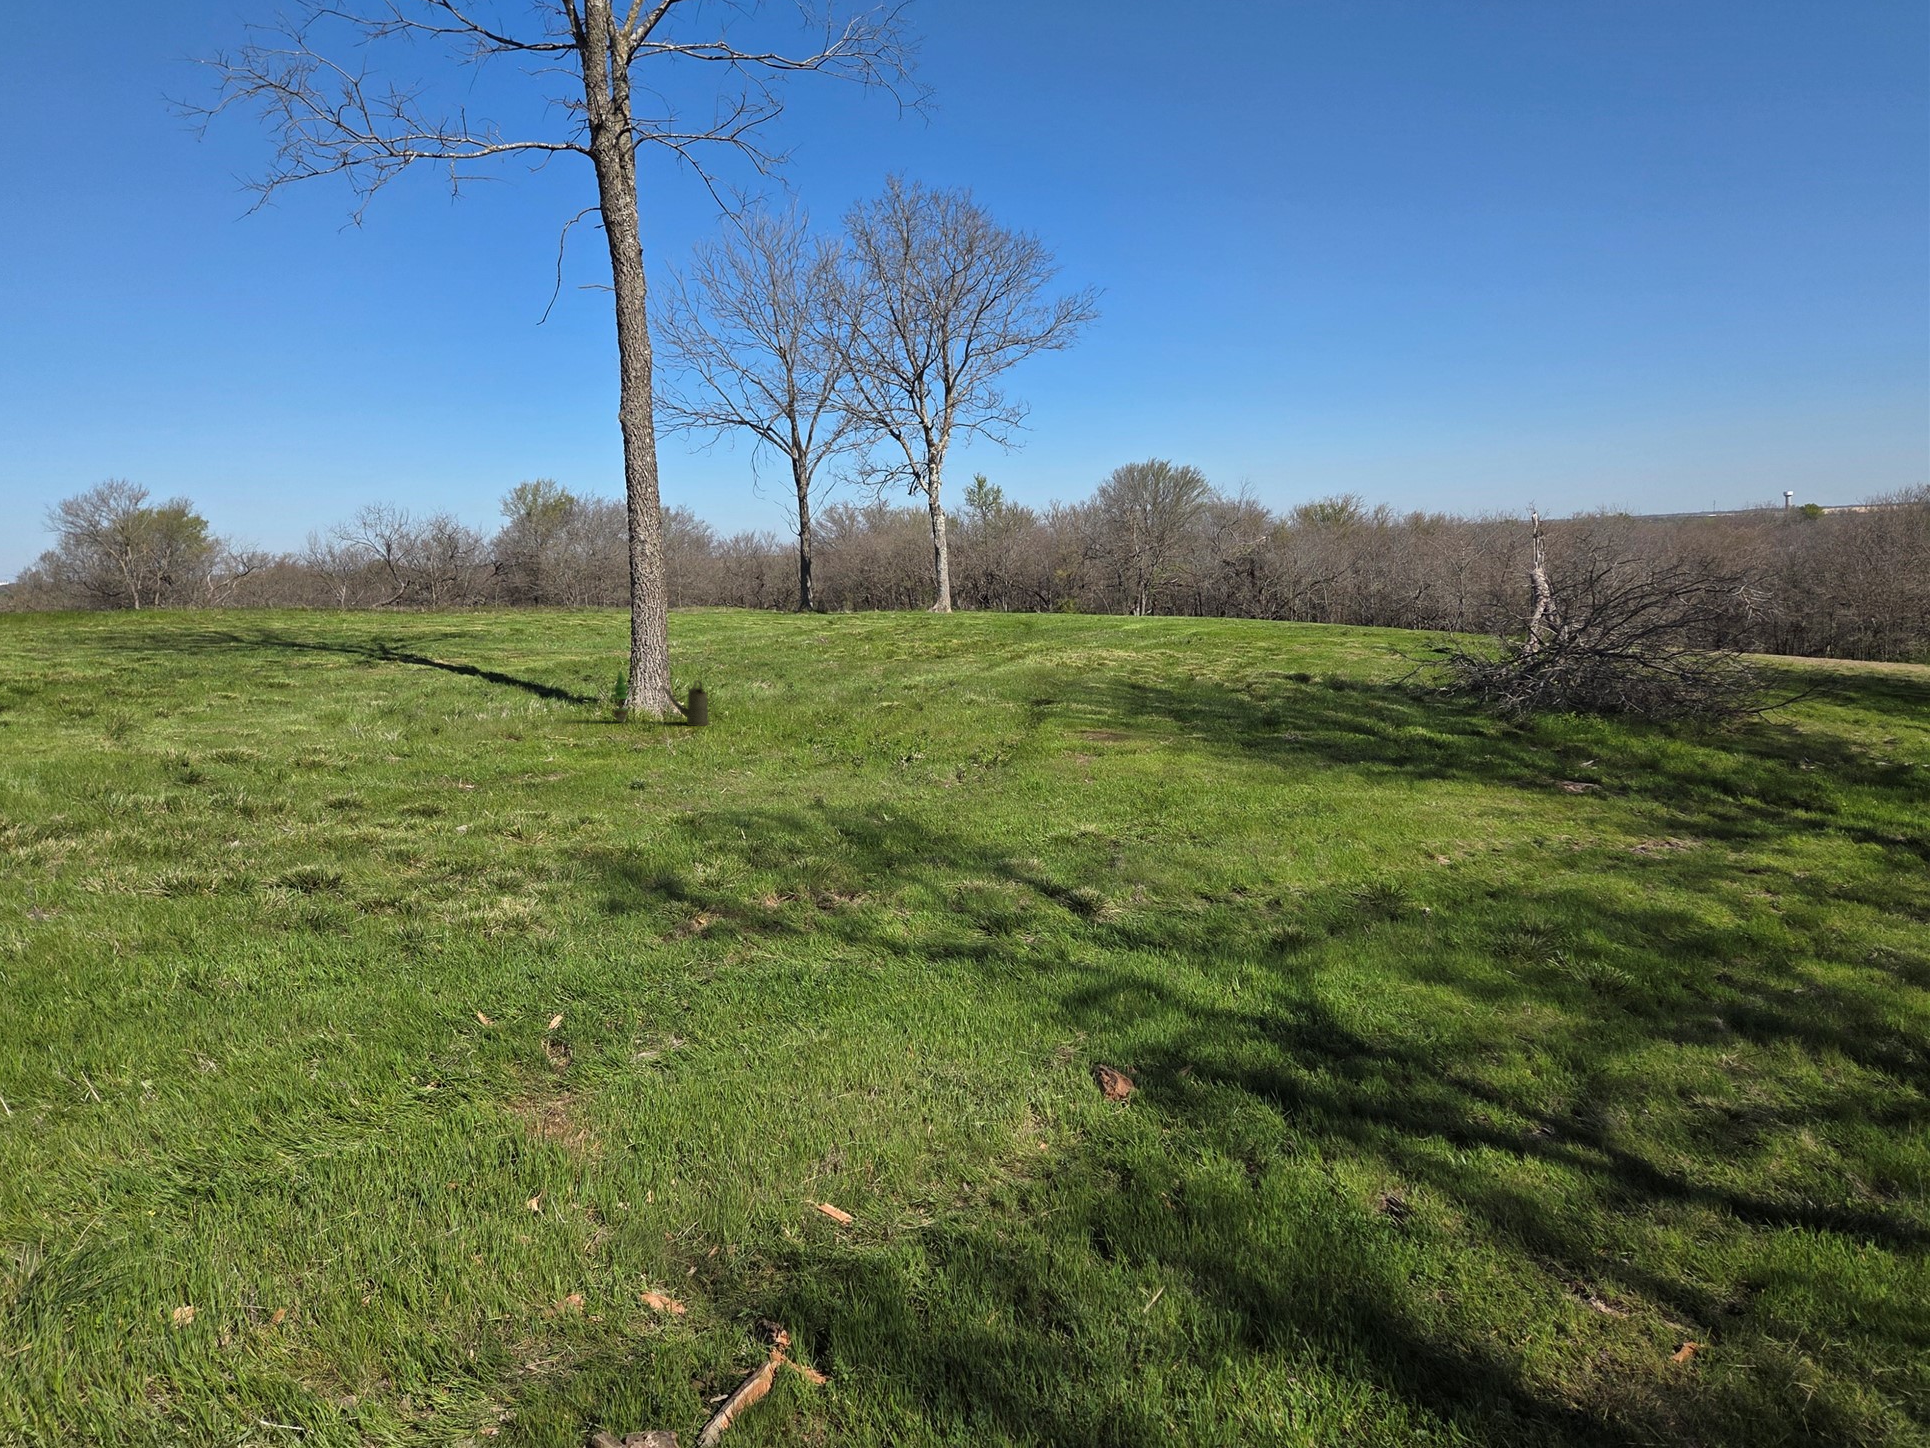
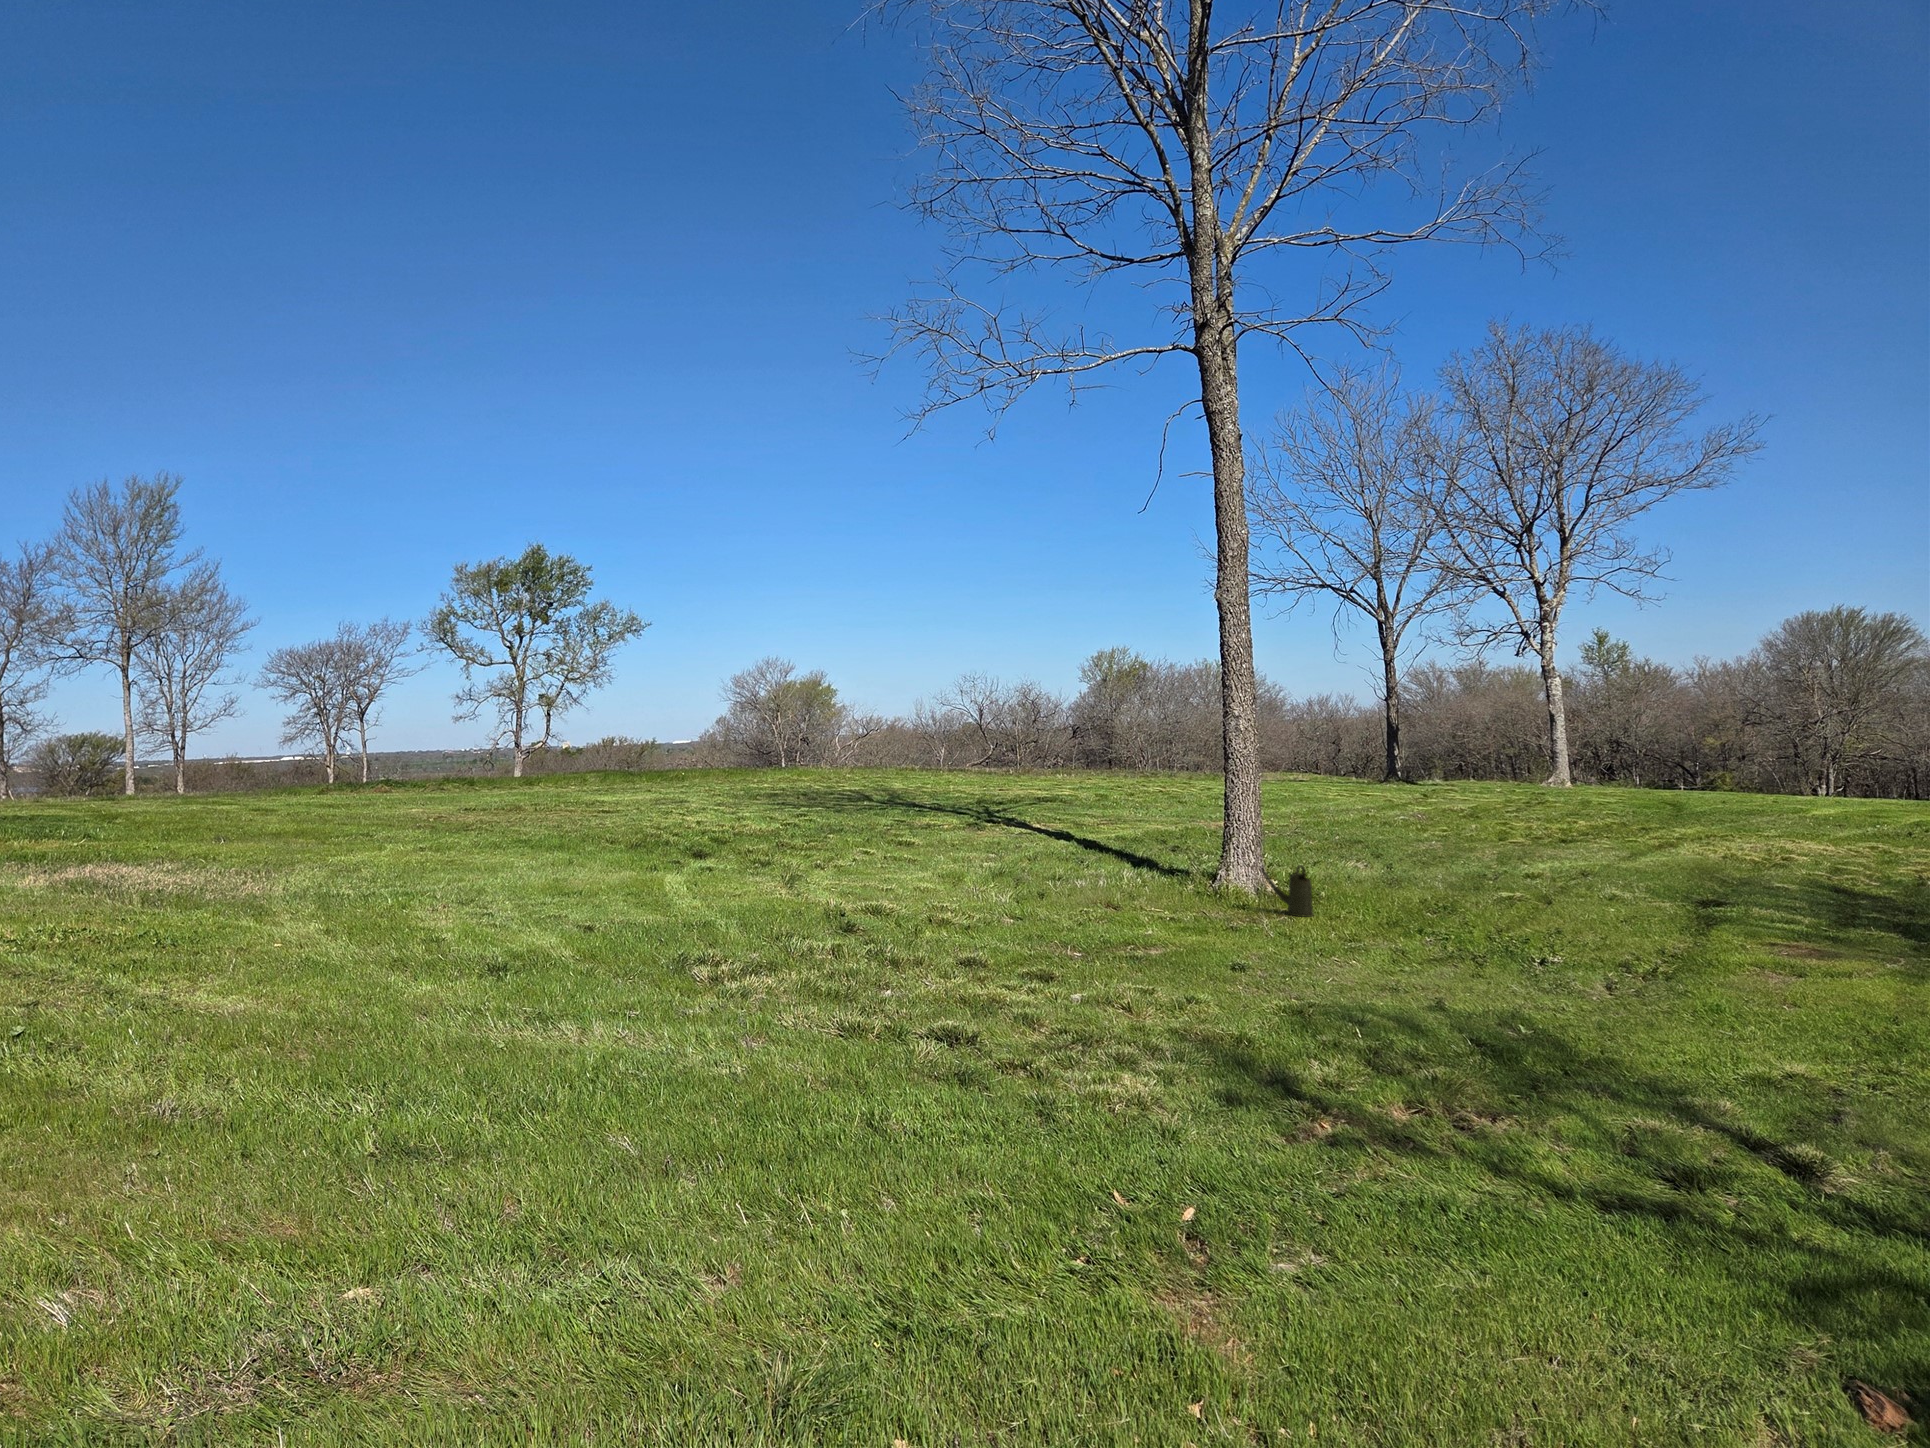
potted tree: present [612,670,630,722] -> none [1205,847,1226,905]

